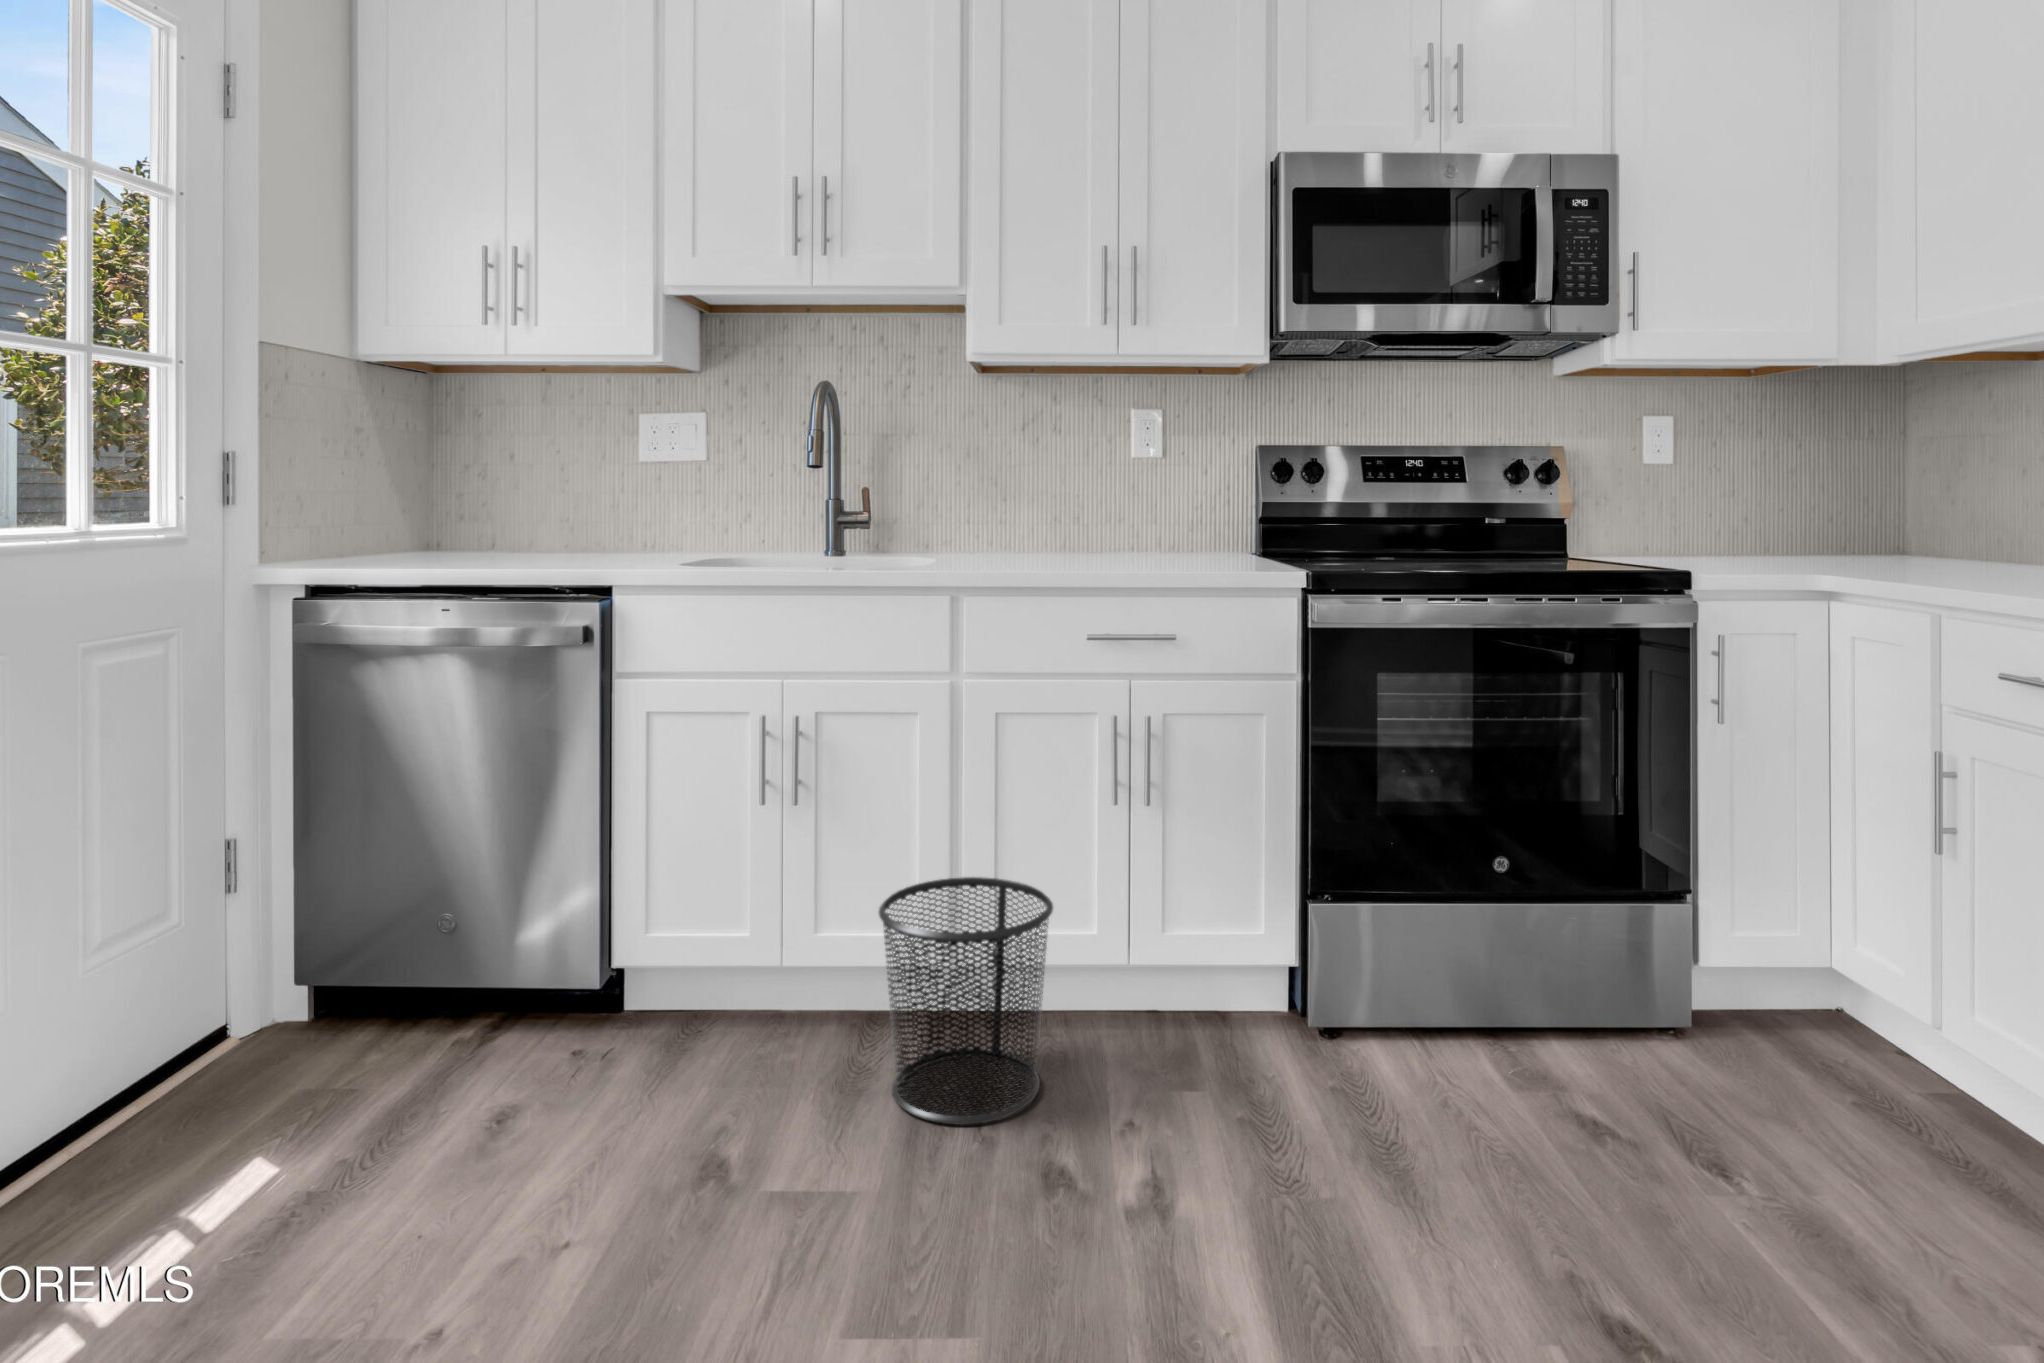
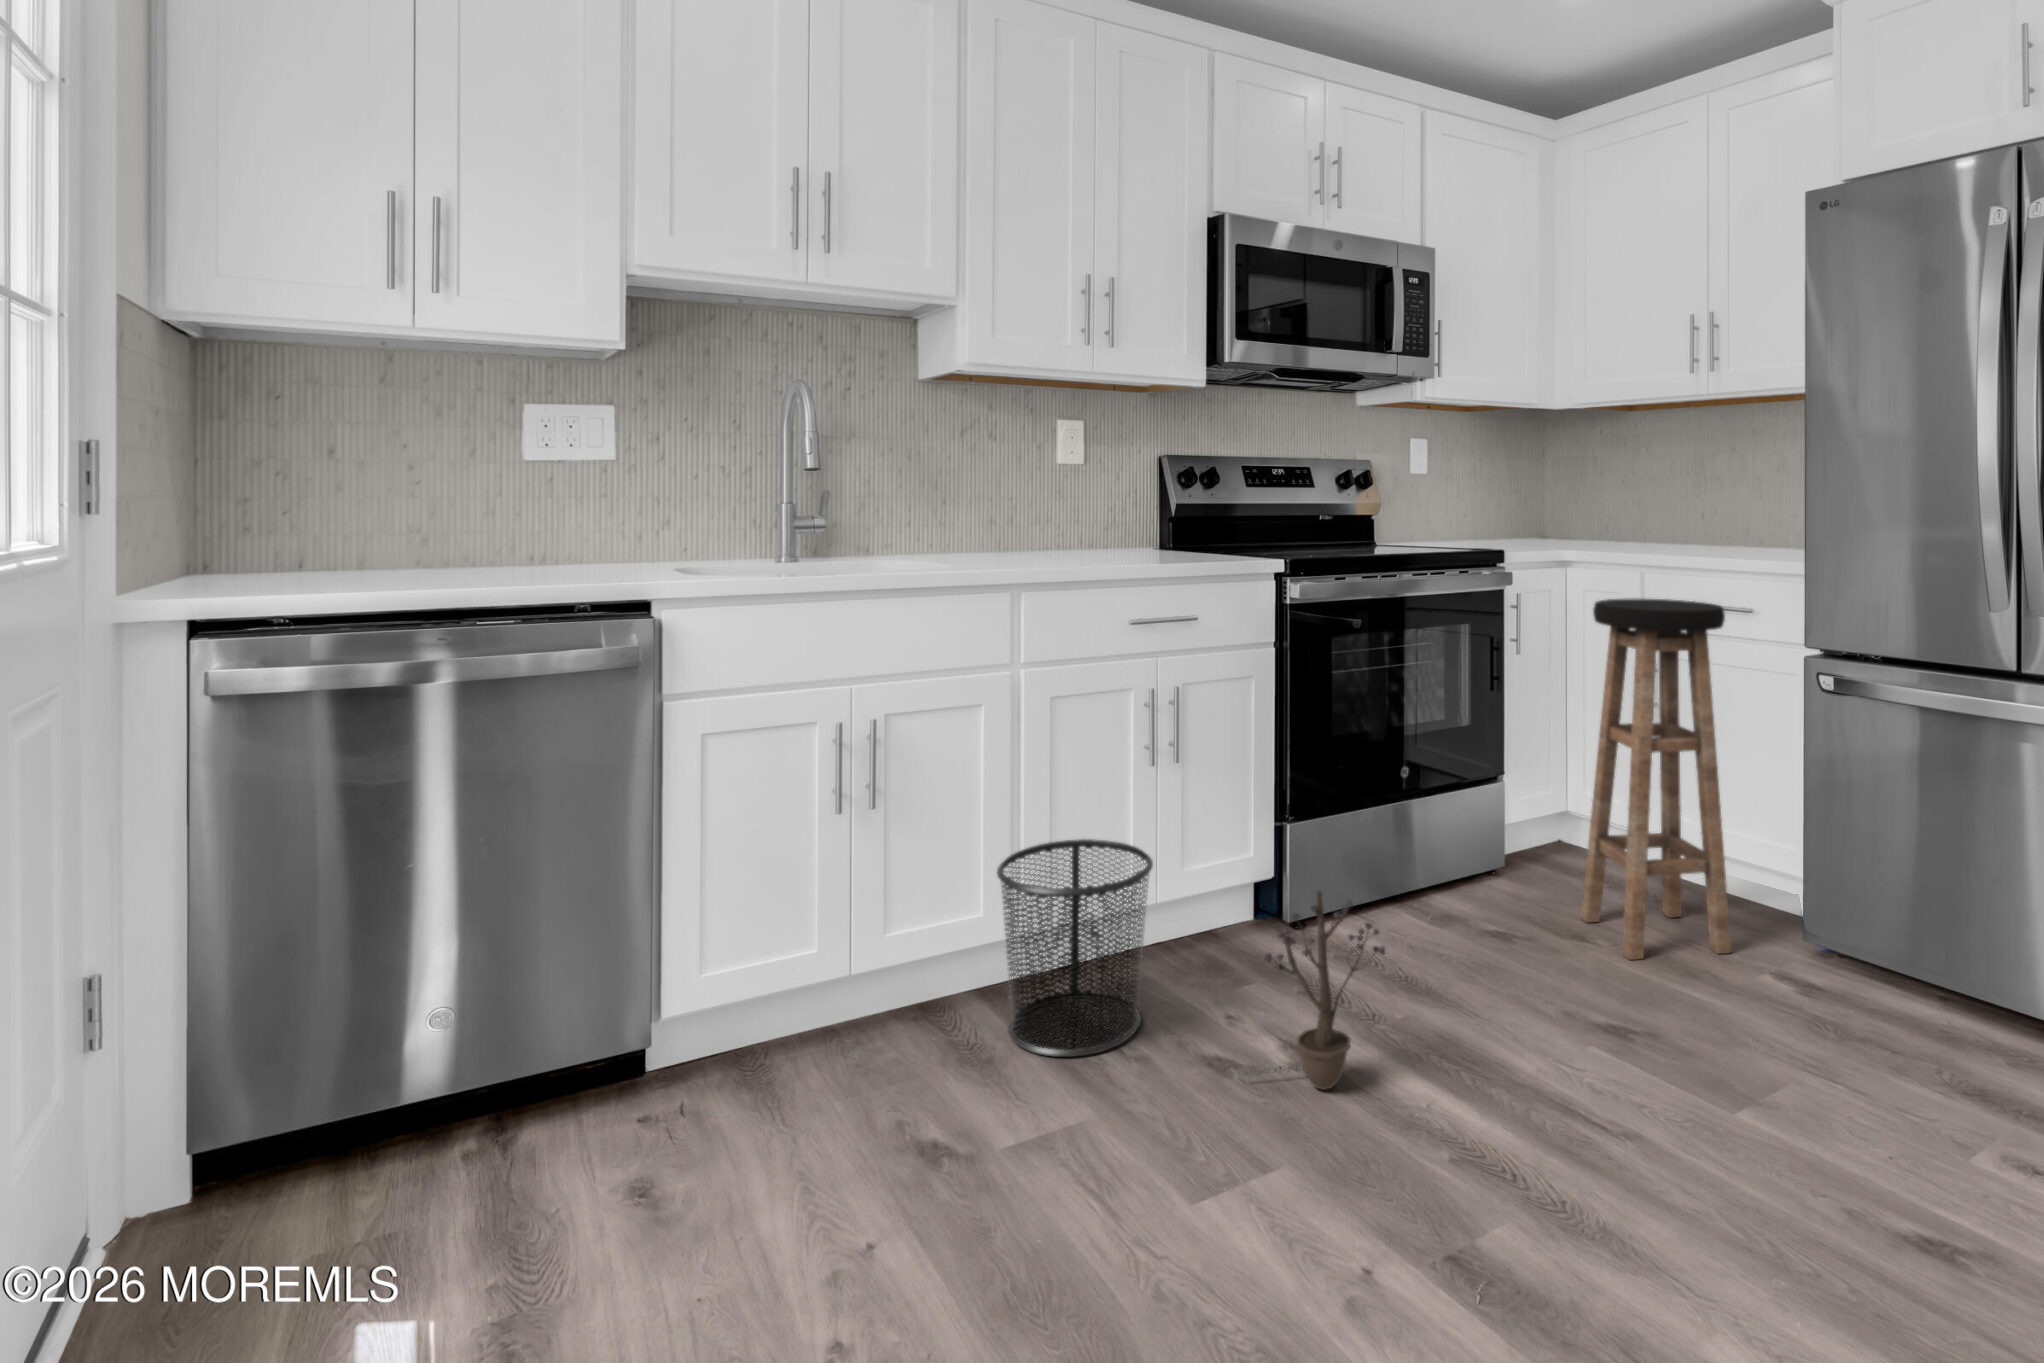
bar stool: none [1747,647,1986,1260] -> present [1581,598,1731,960]
decorative plant: none [1054,991,1225,1250] -> present [1240,891,1385,1090]

